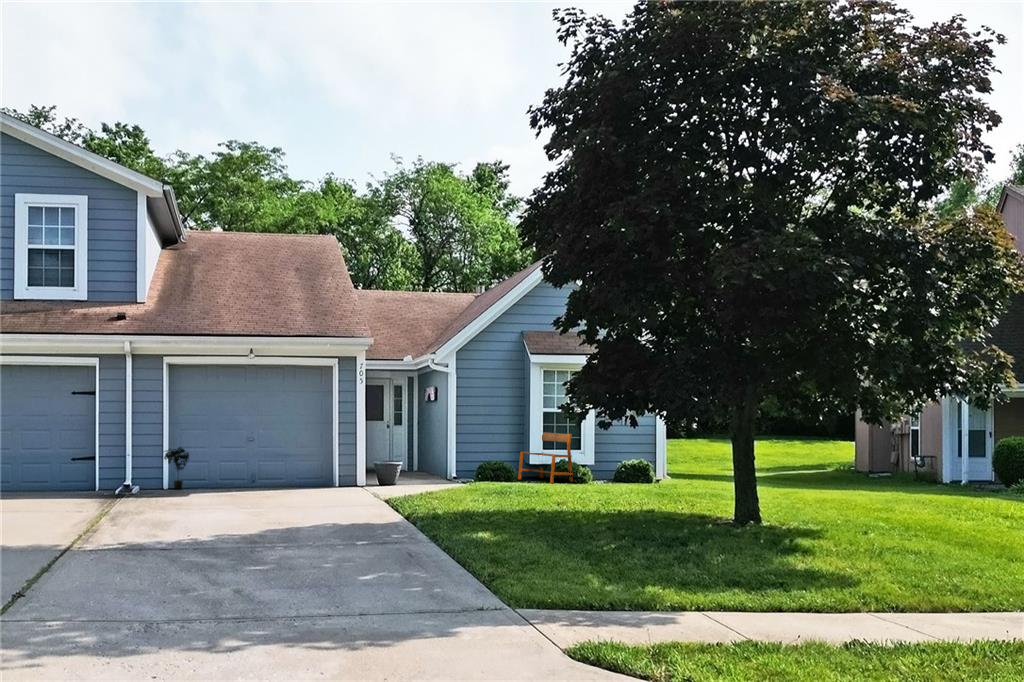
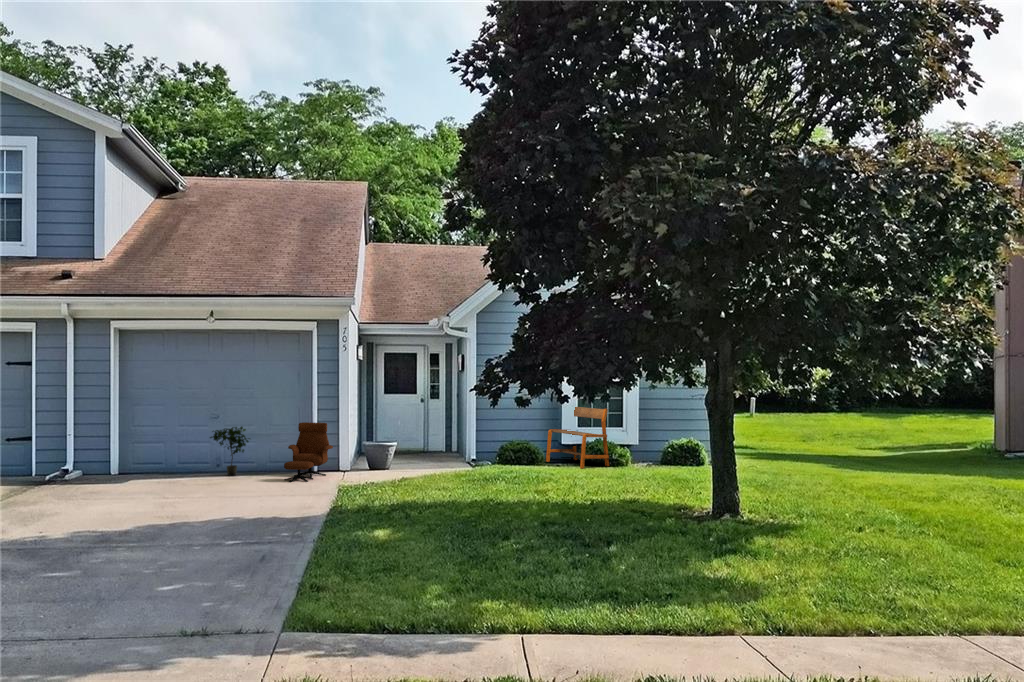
lounge chair: none [315,444,352,492] -> present [284,422,333,482]
potted plant: present [164,447,189,489] -> present [210,426,250,476]

